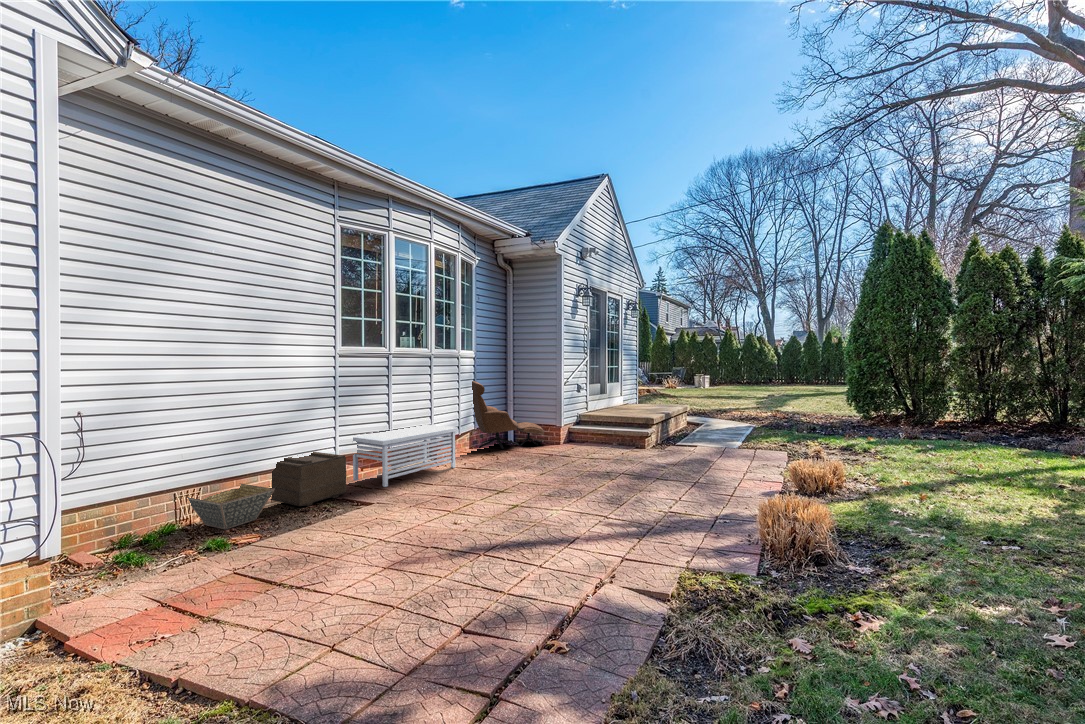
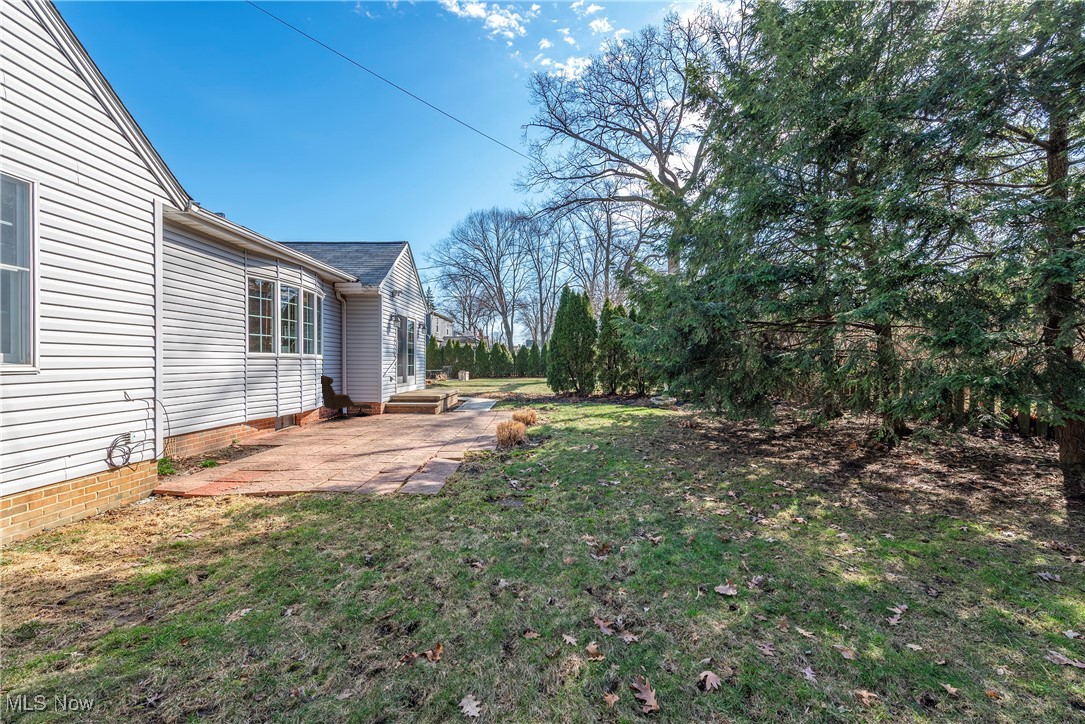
storage bench: present [353,425,458,487] -> none [254,403,324,438]
wooden crate: present [269,452,346,506] -> none [214,419,265,449]
basket: present [187,484,275,530] -> none [176,437,233,460]

